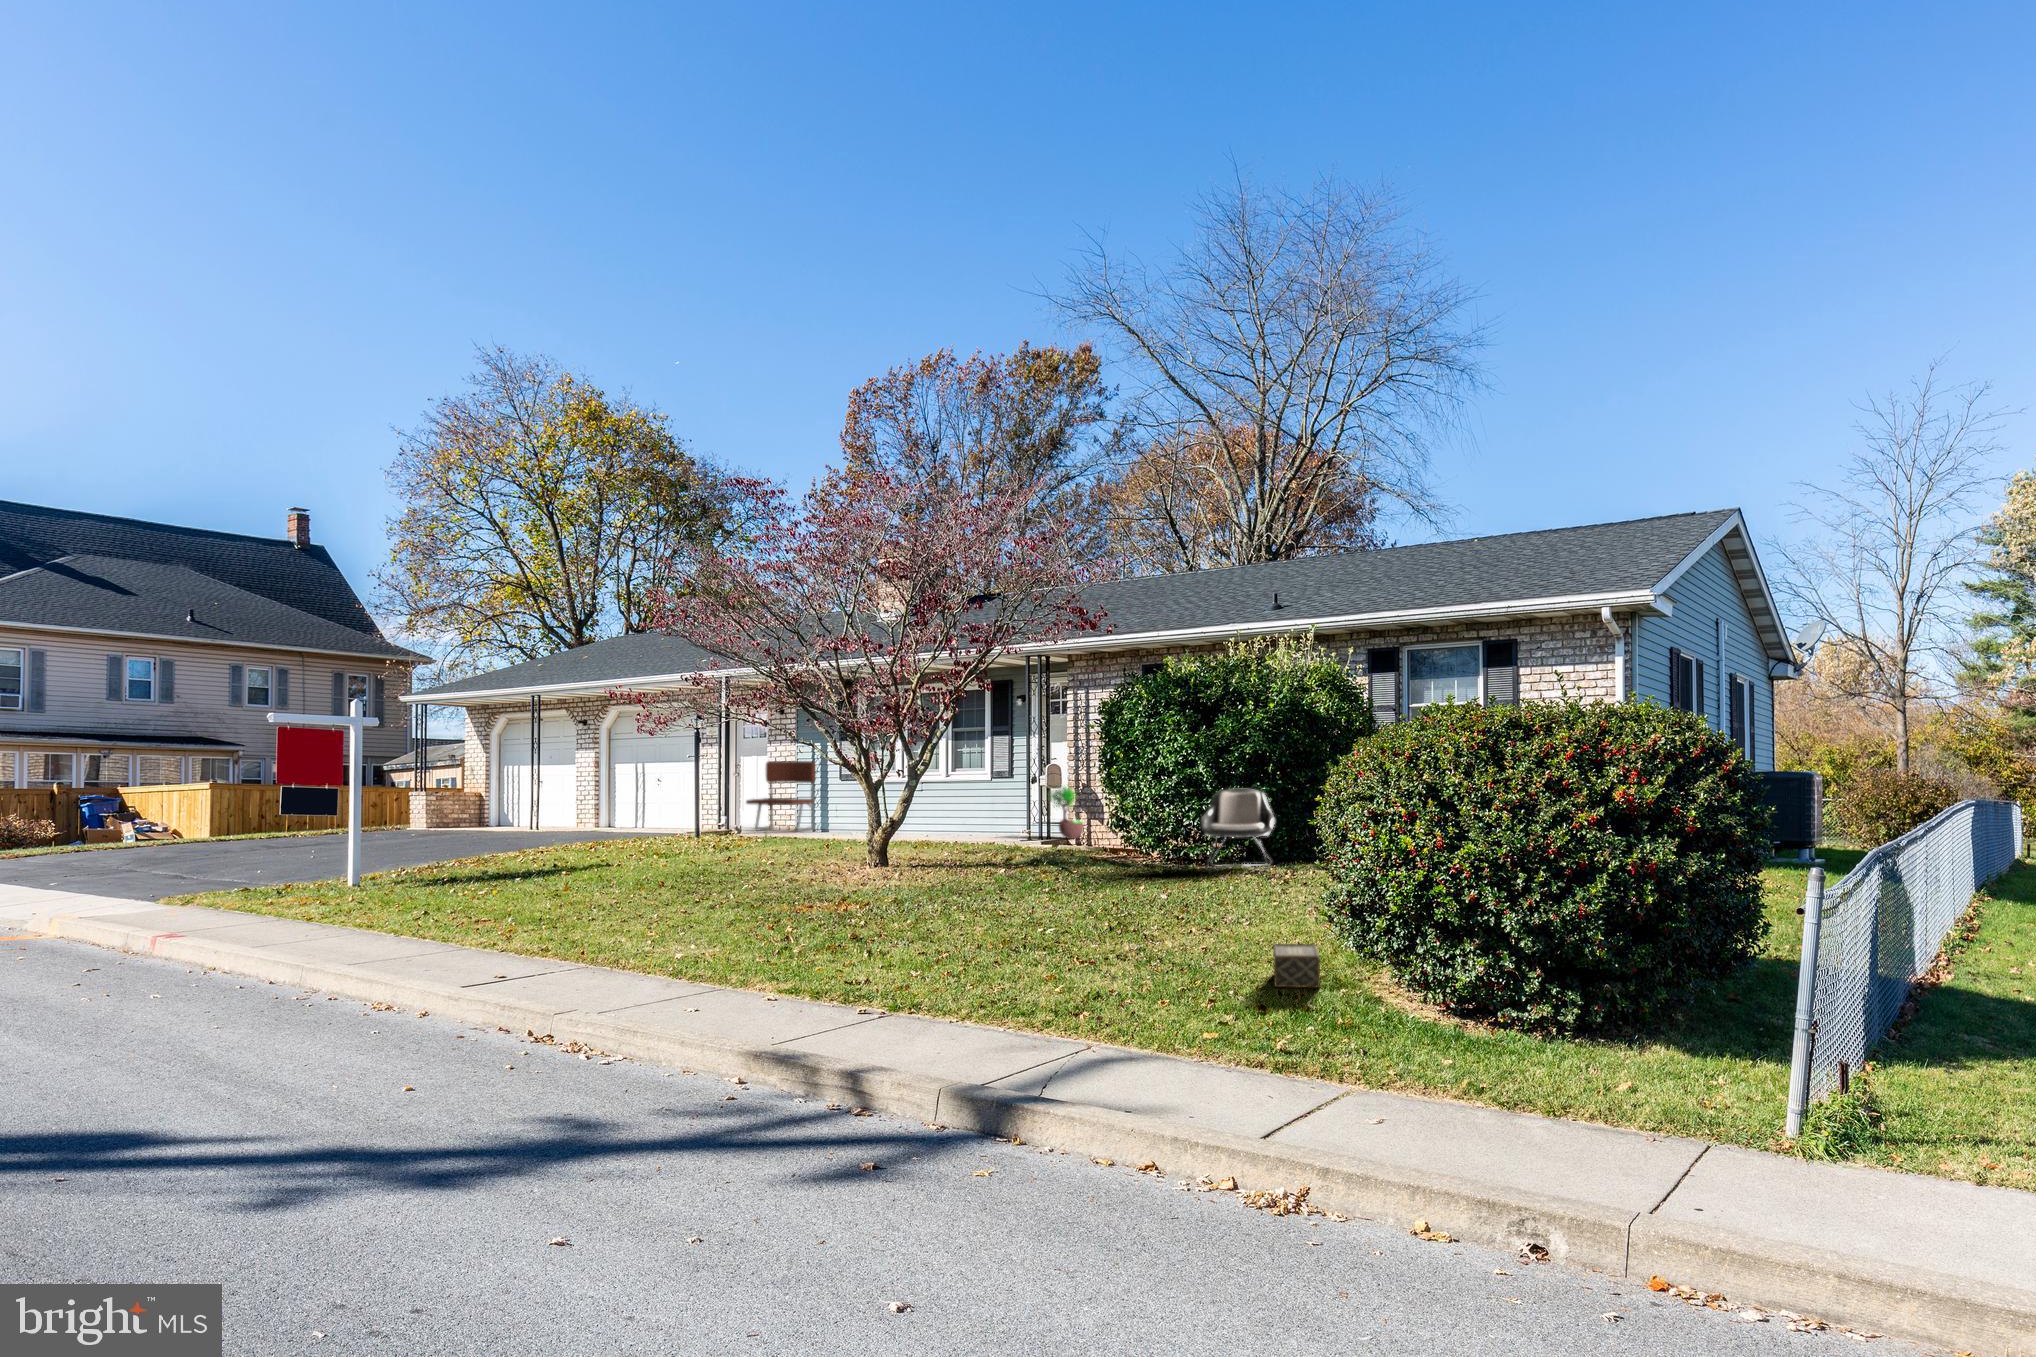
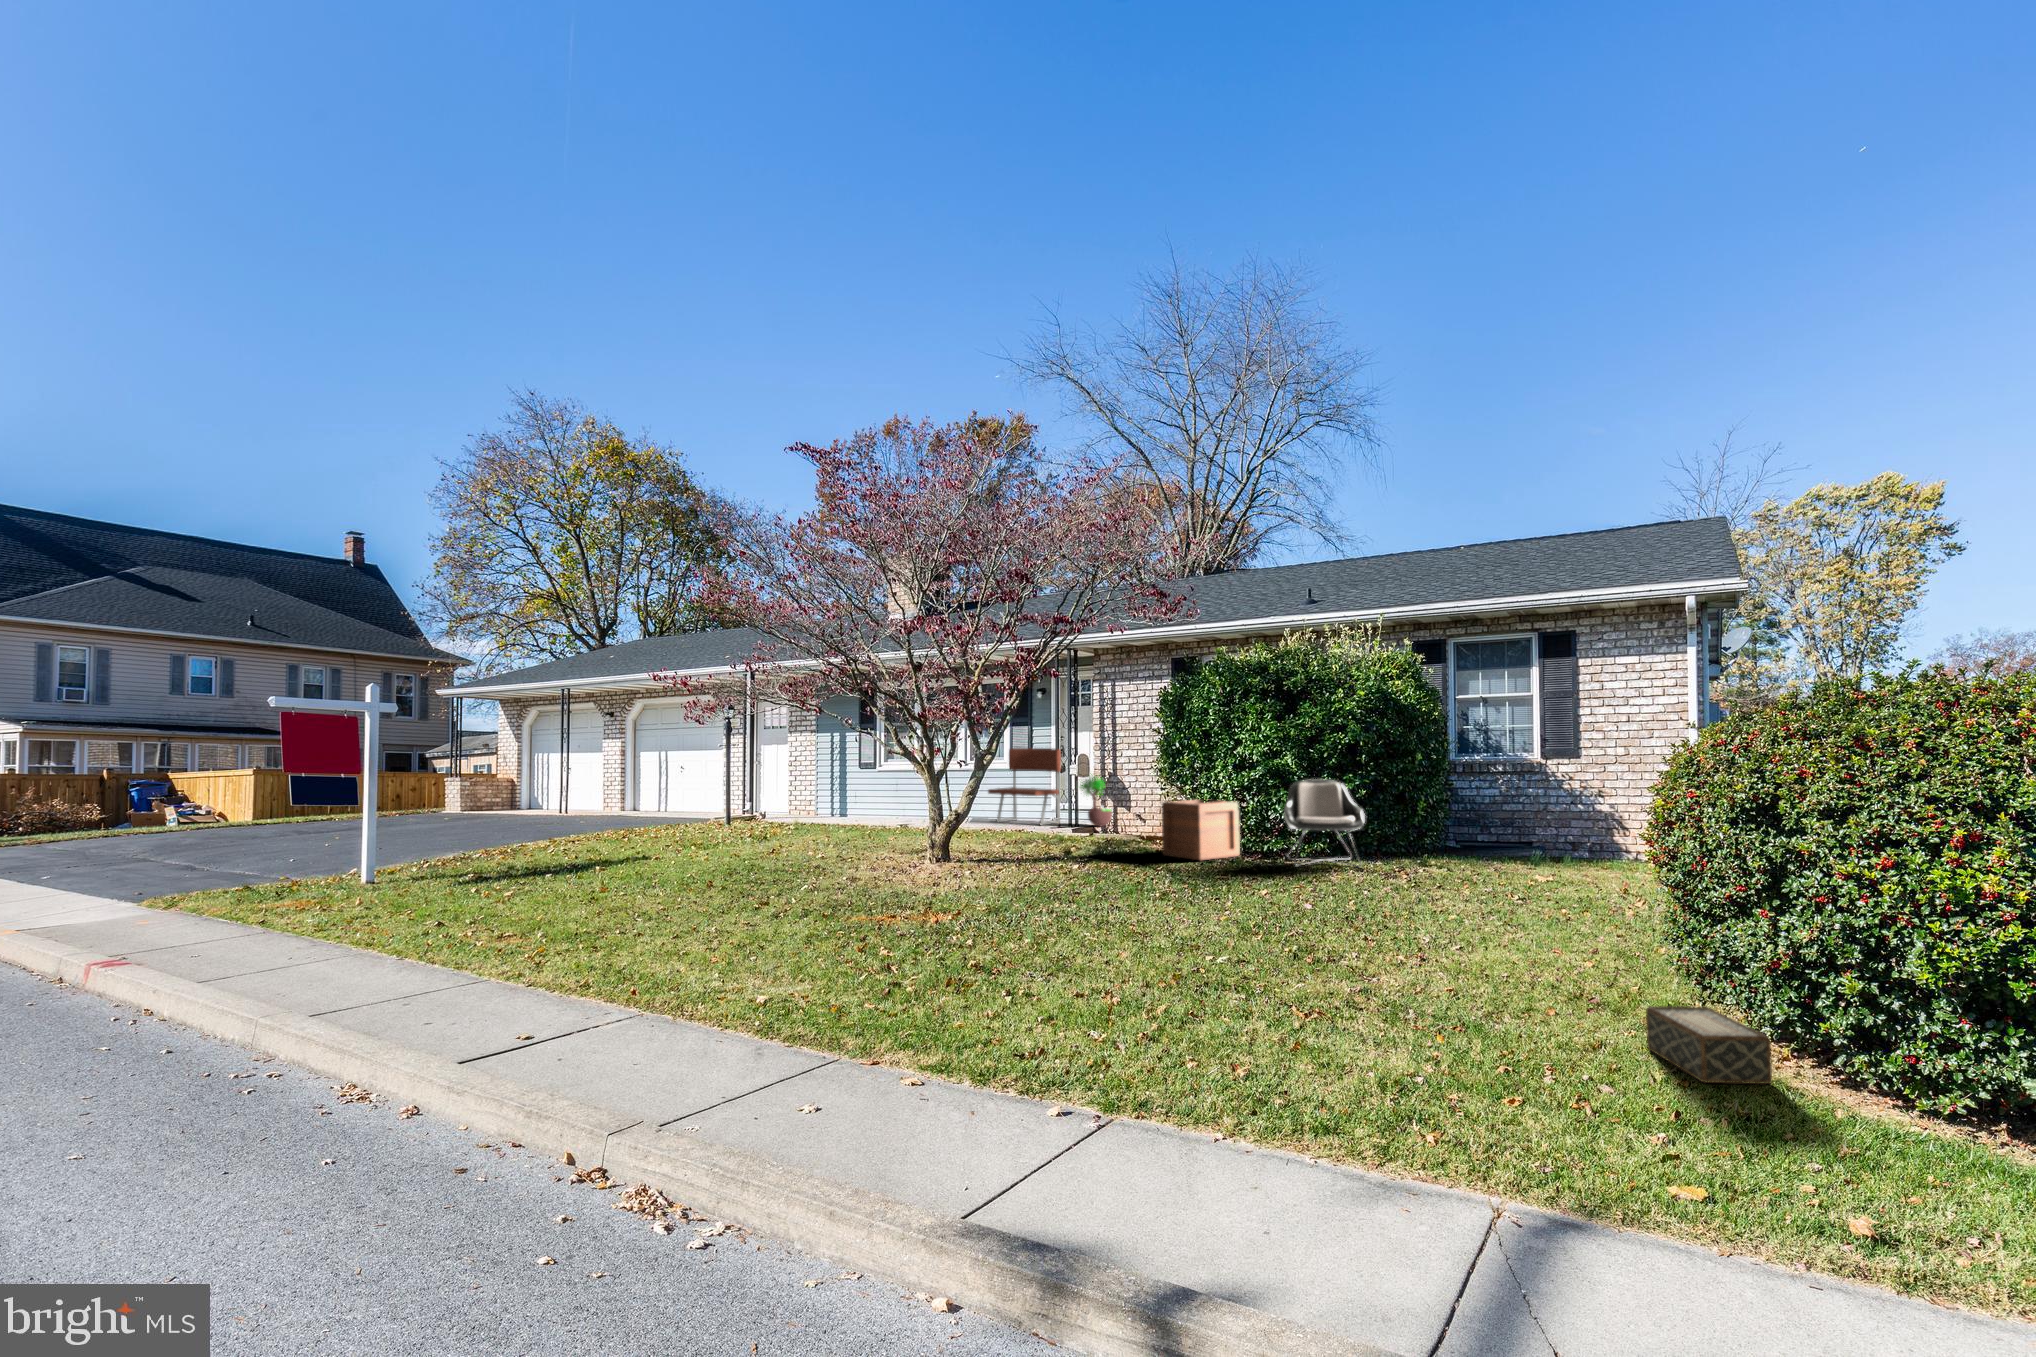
bench: present [746,761,816,832] -> present [988,748,1061,825]
wooden crate: none [1098,809,1172,867] -> present [1162,799,1240,860]

